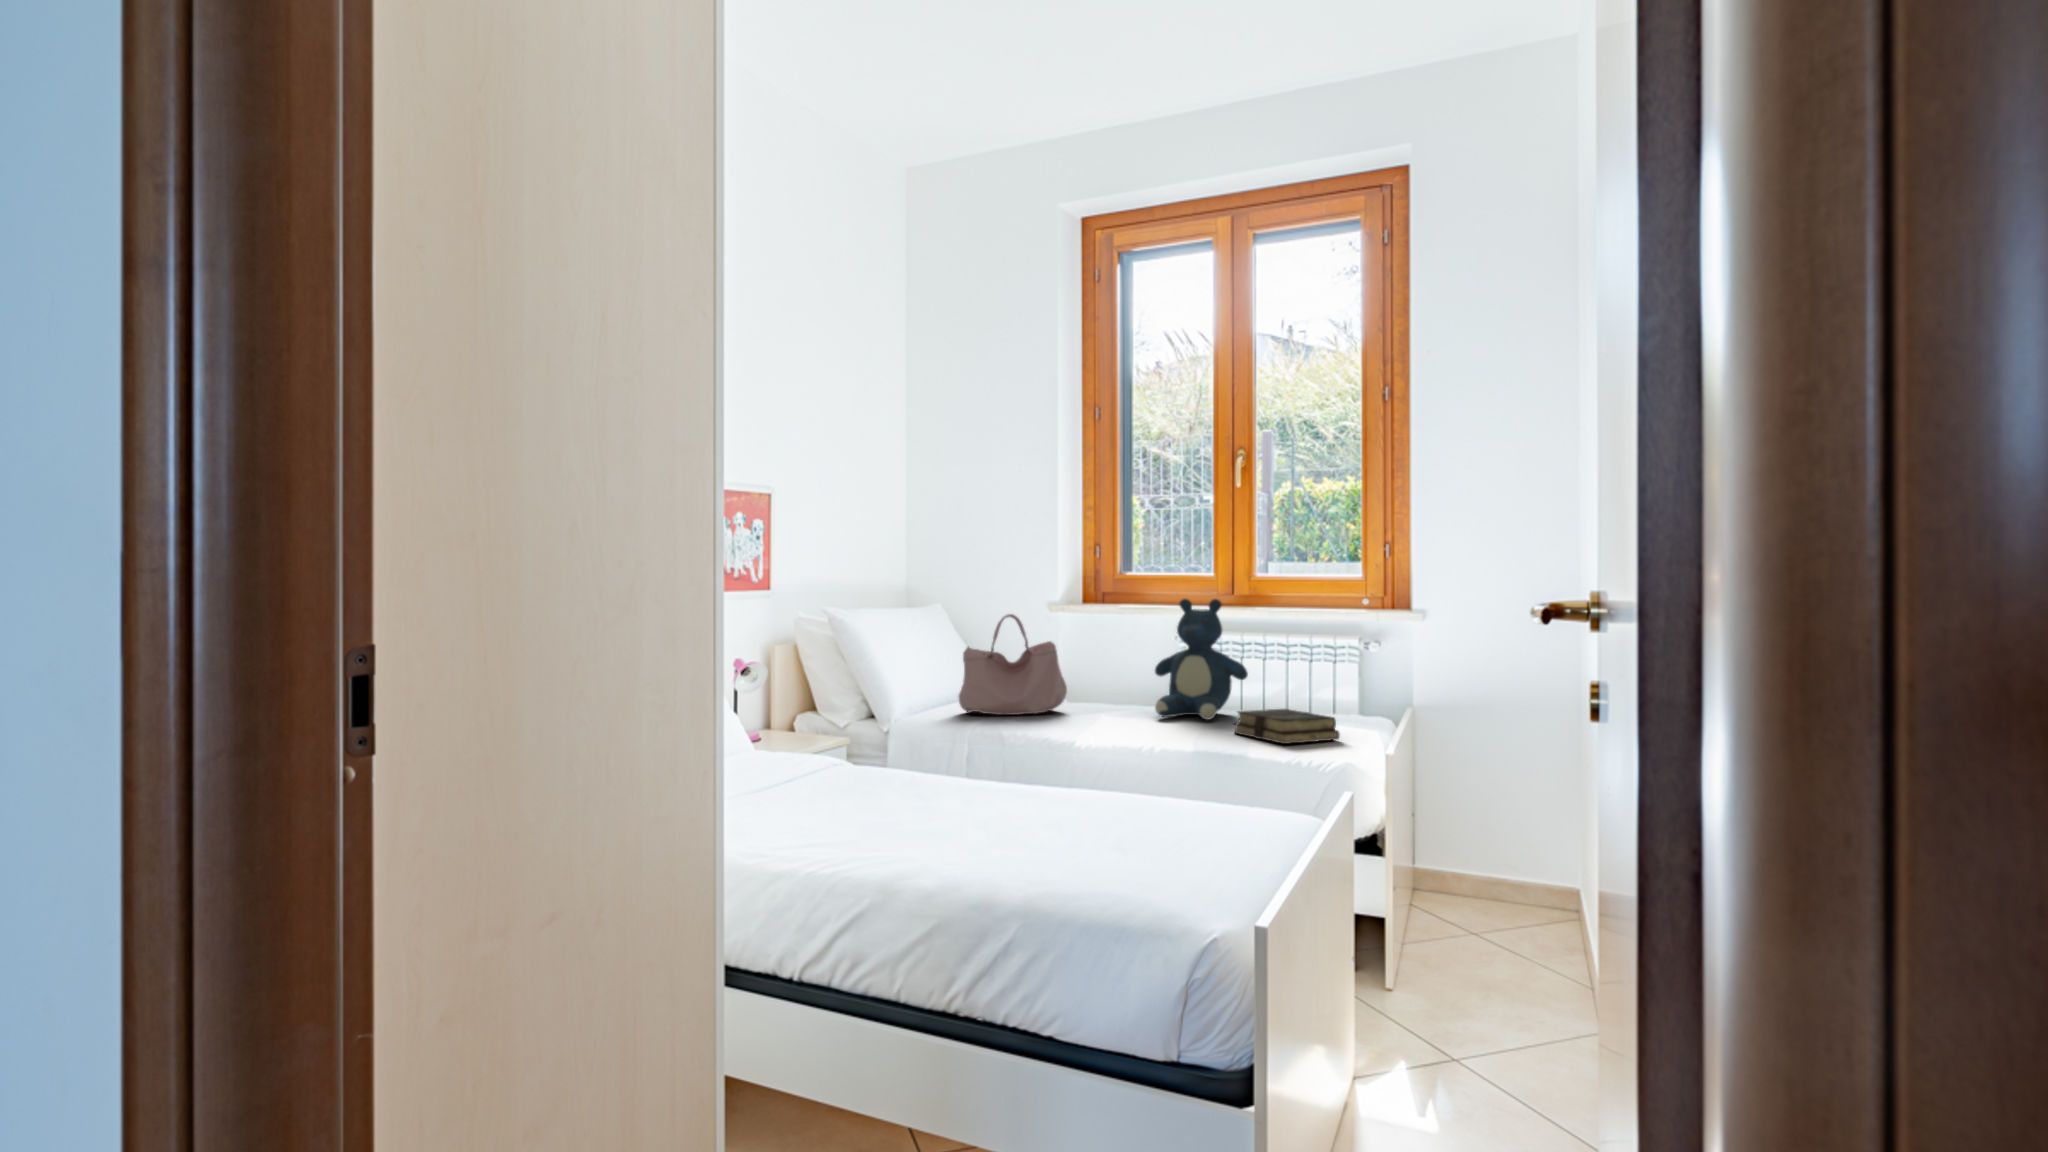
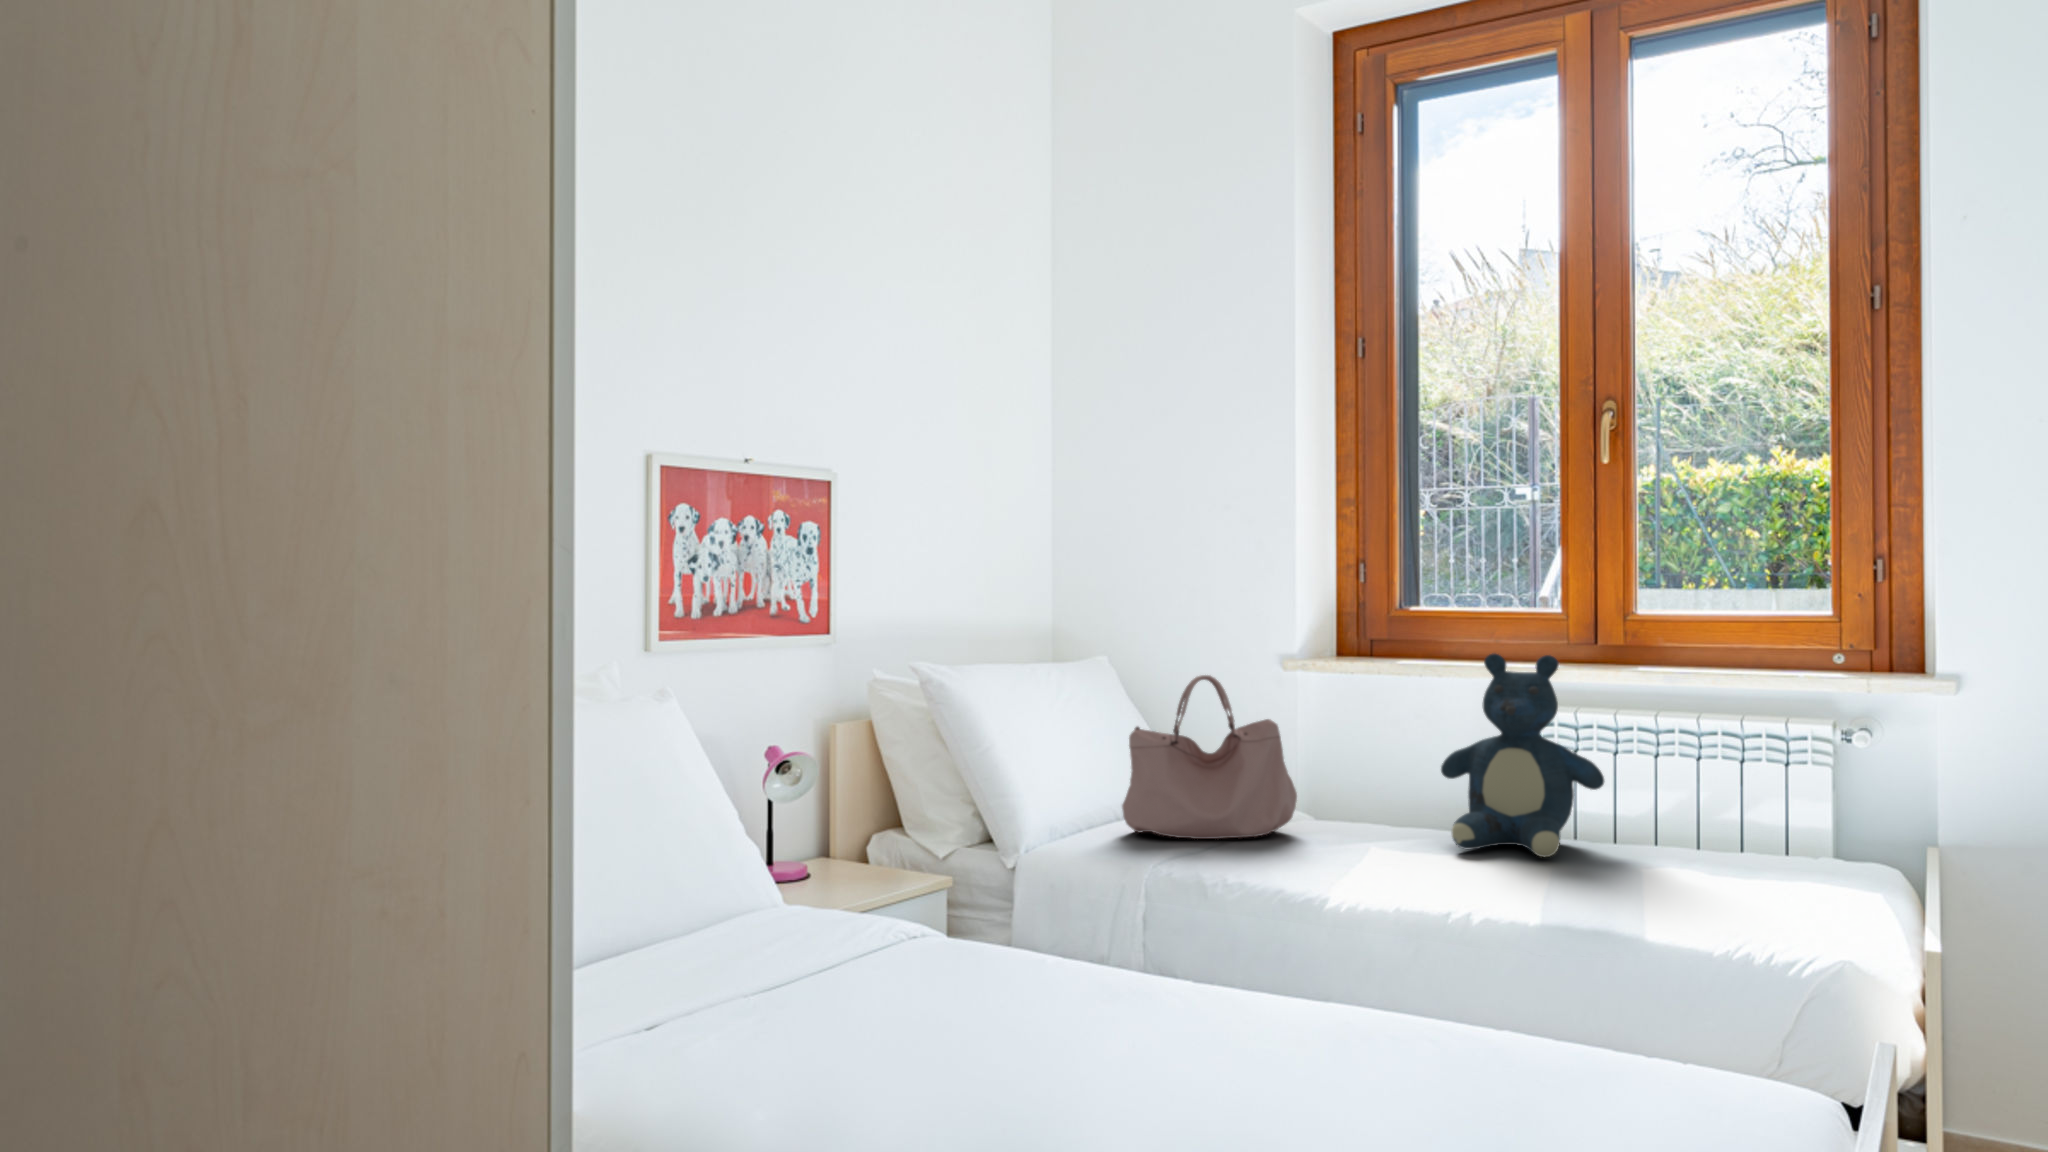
book: present [1235,709,1339,744] -> none [1607,847,1808,919]

